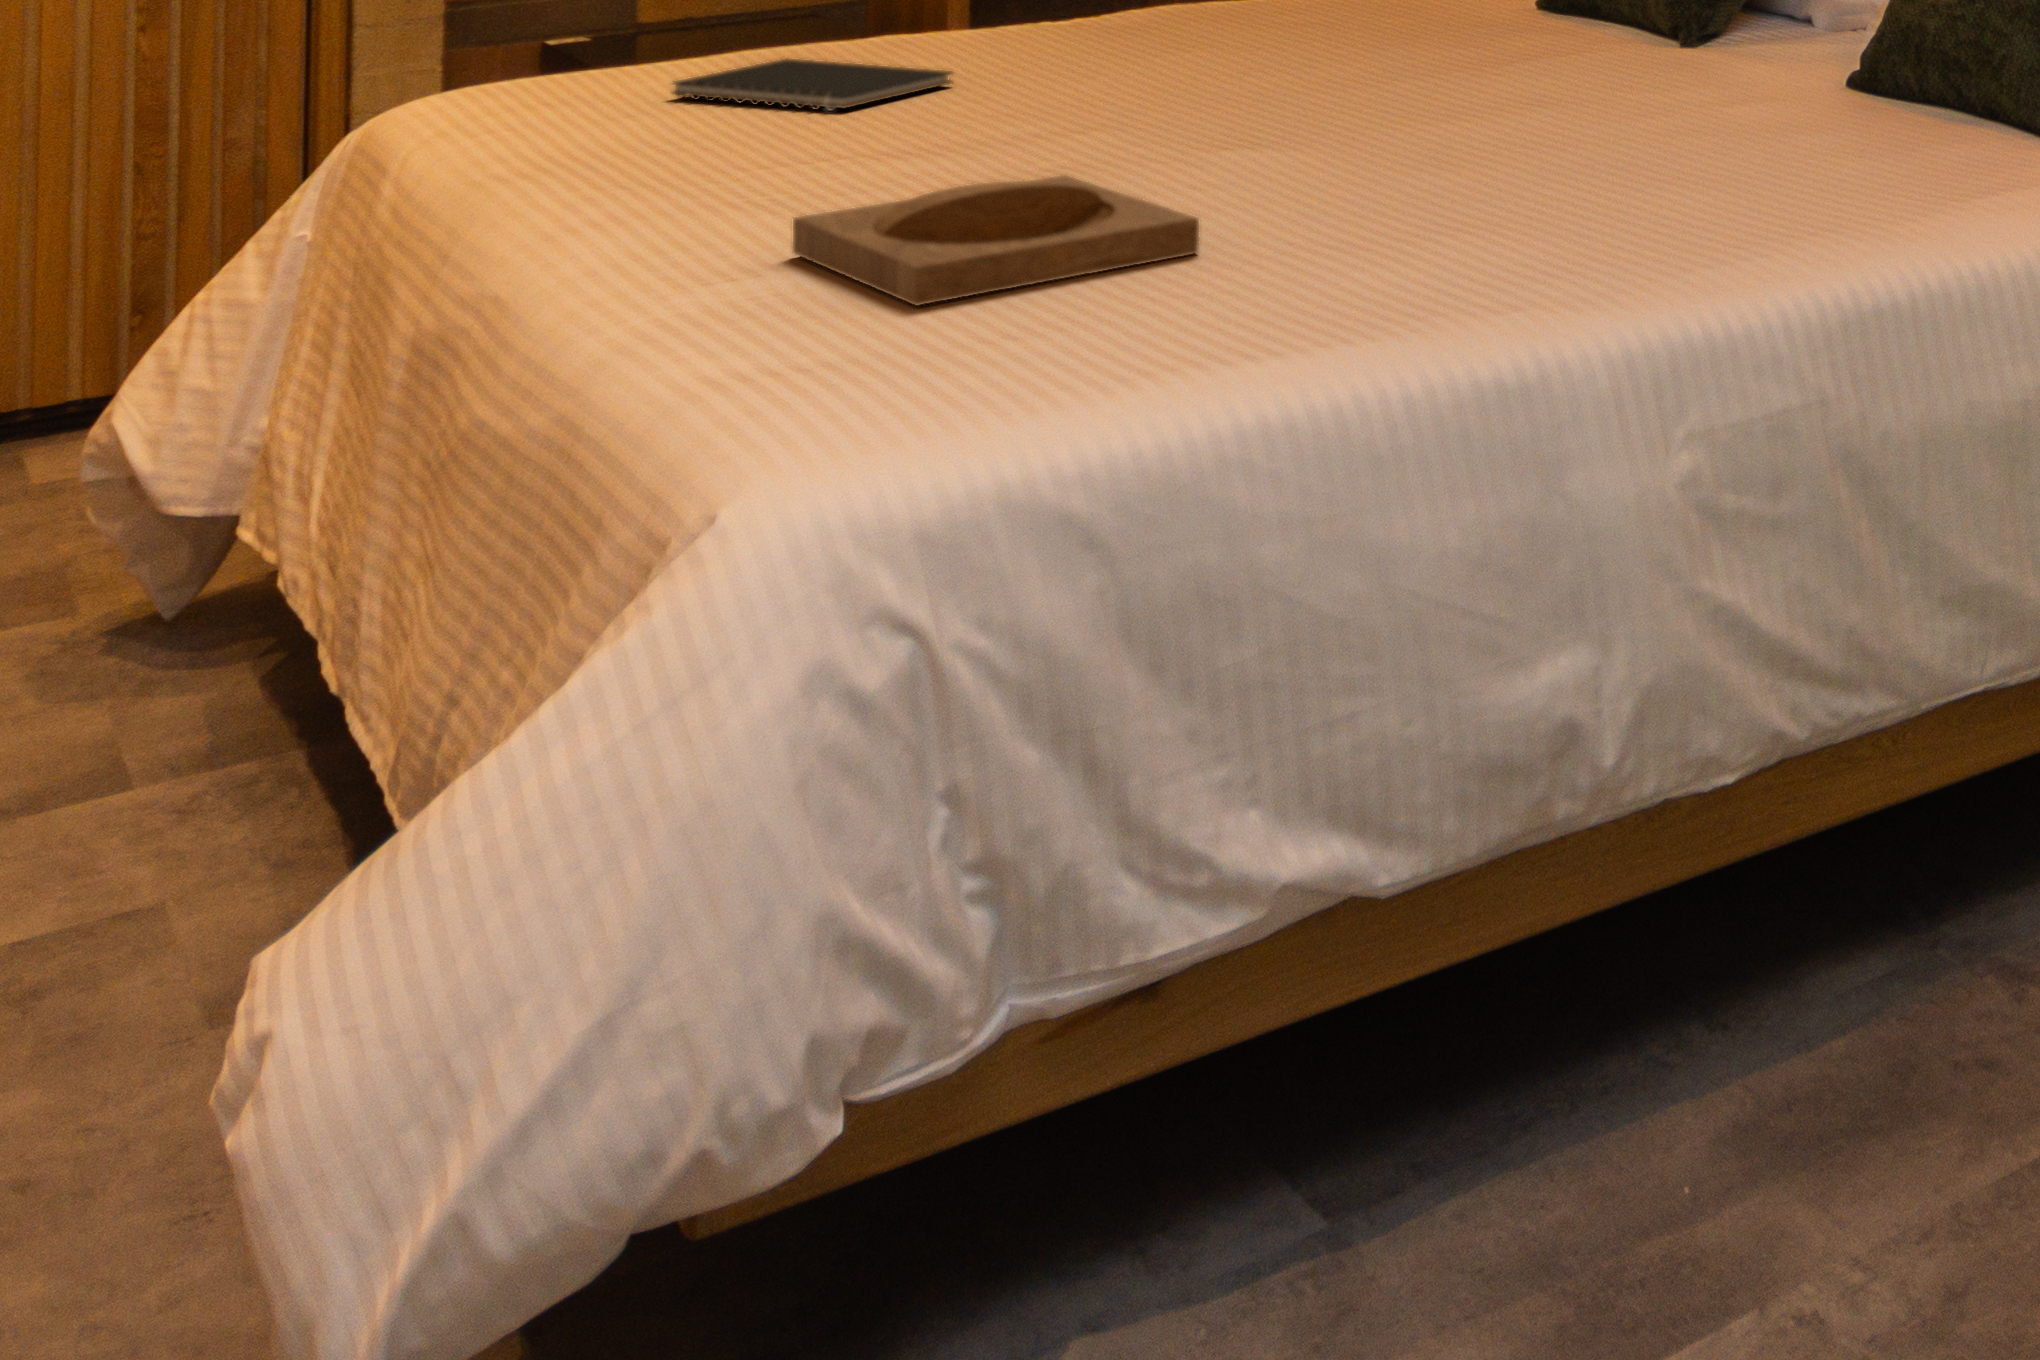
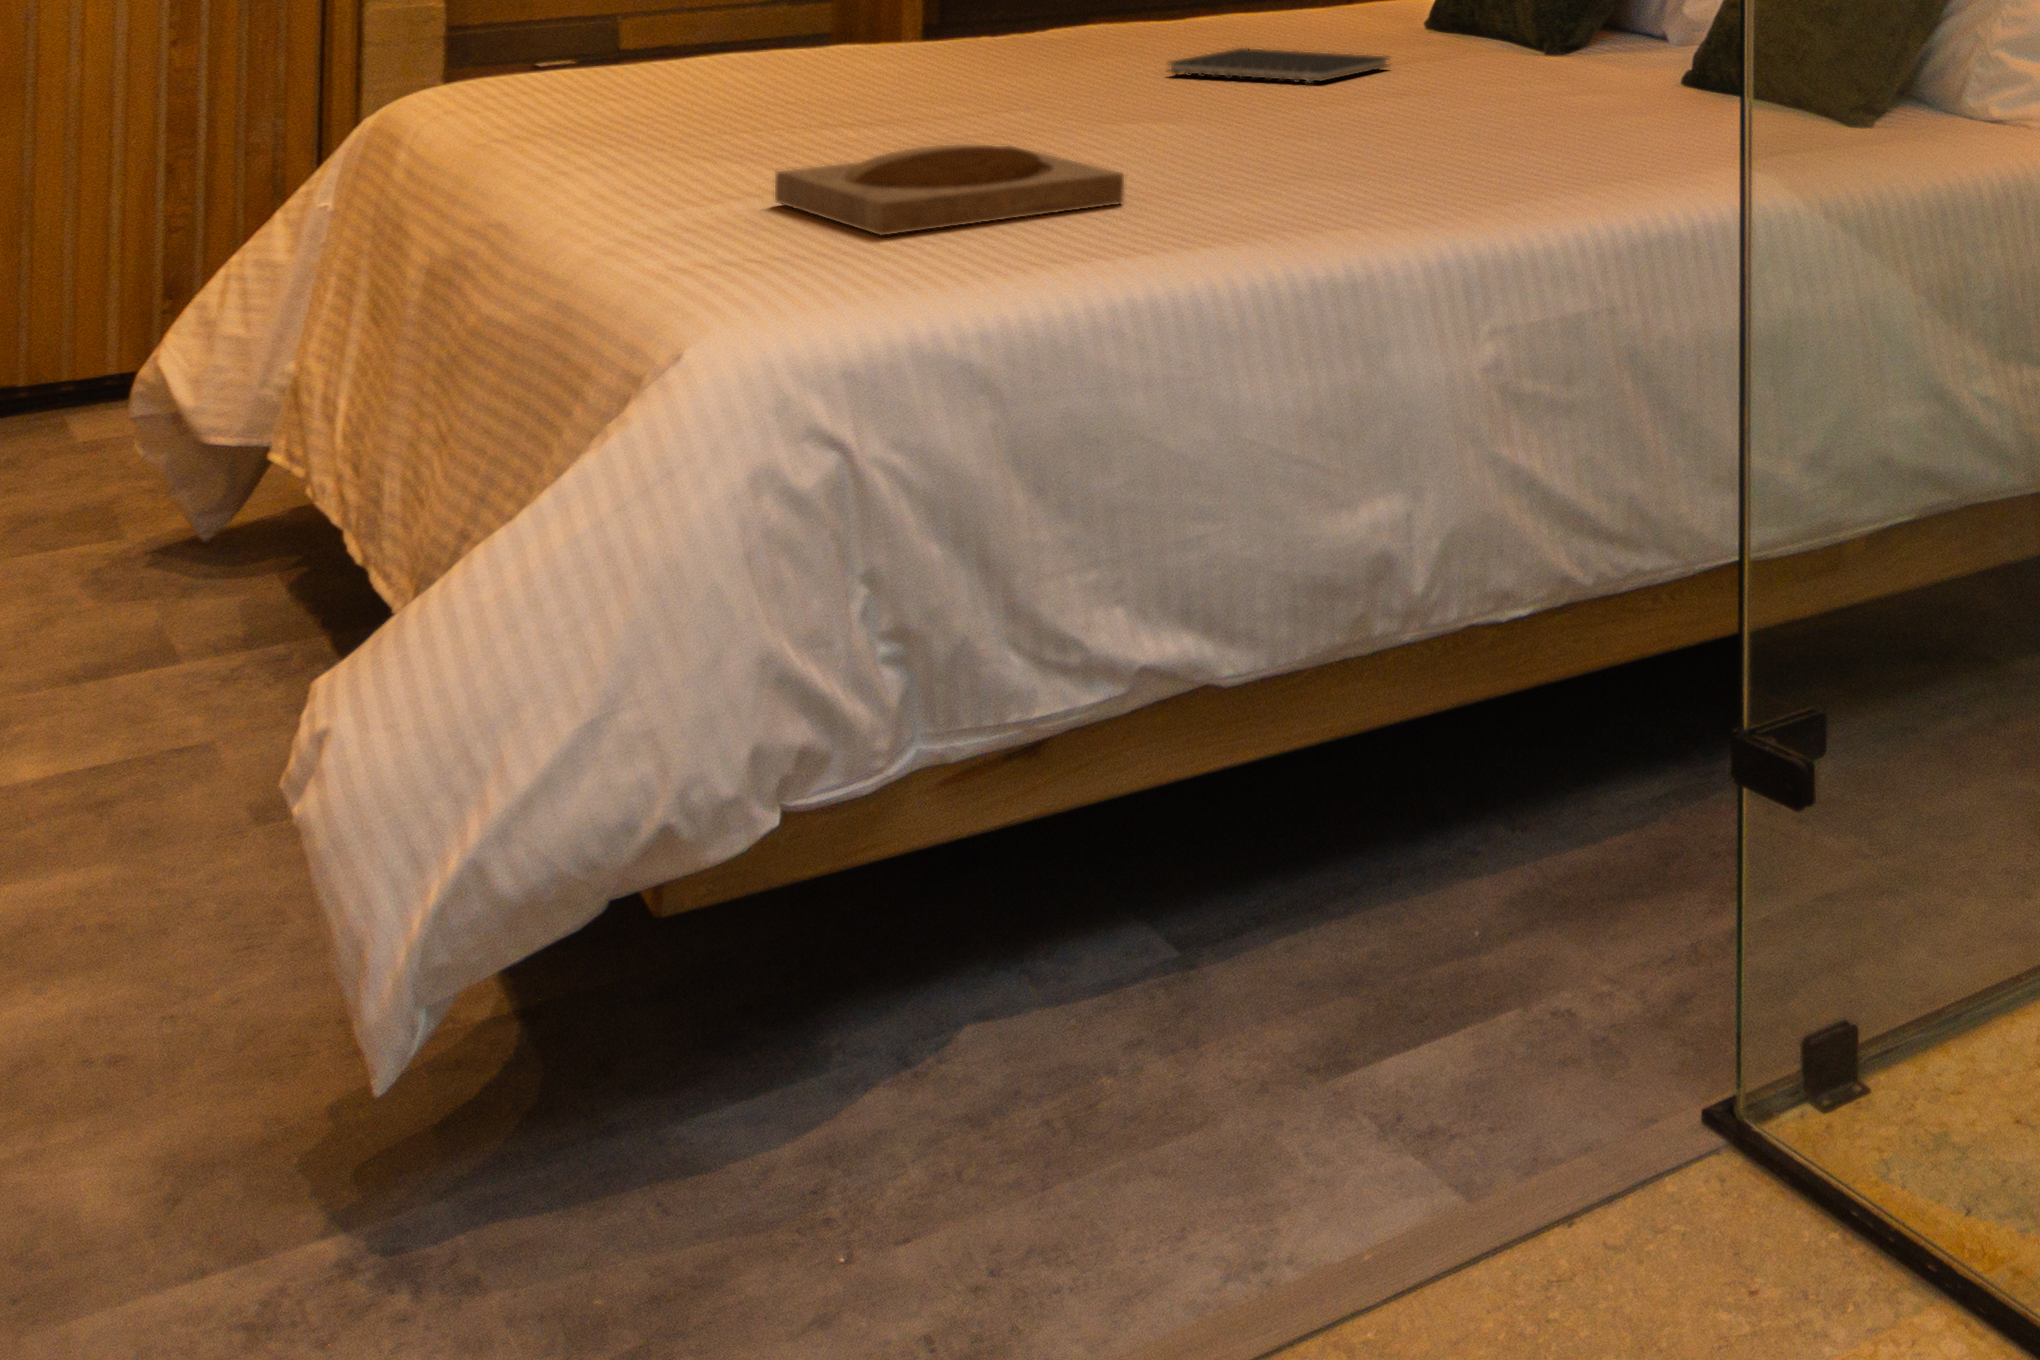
notebook: present [673,59,953,110] -> present [1169,48,1389,82]

